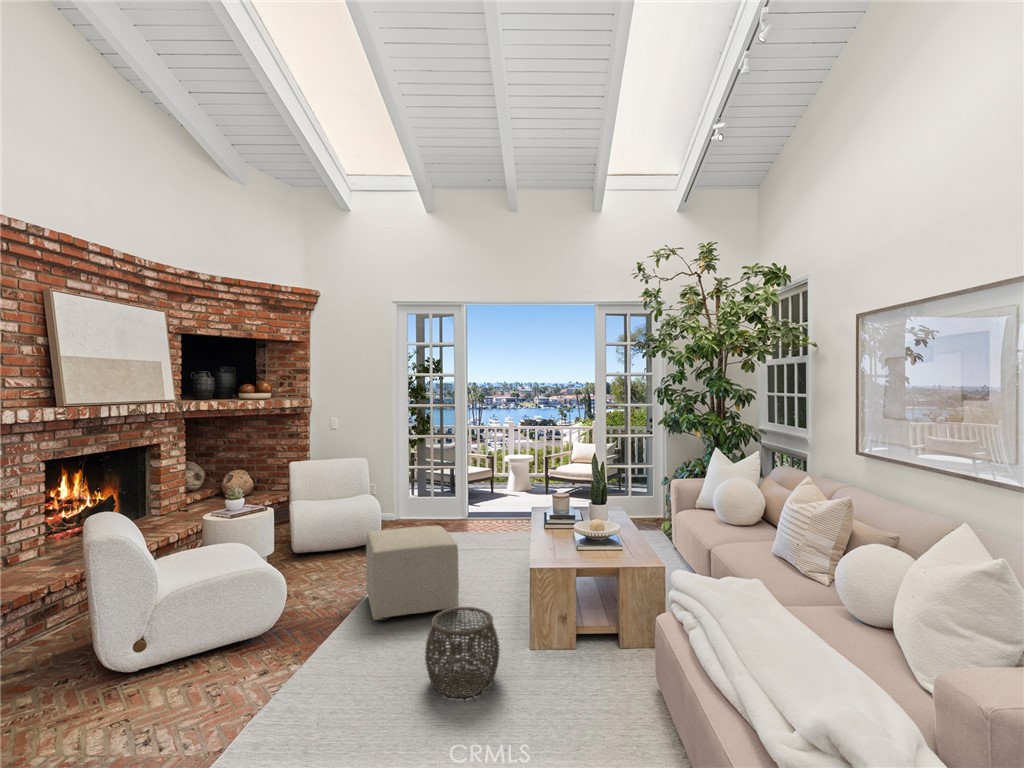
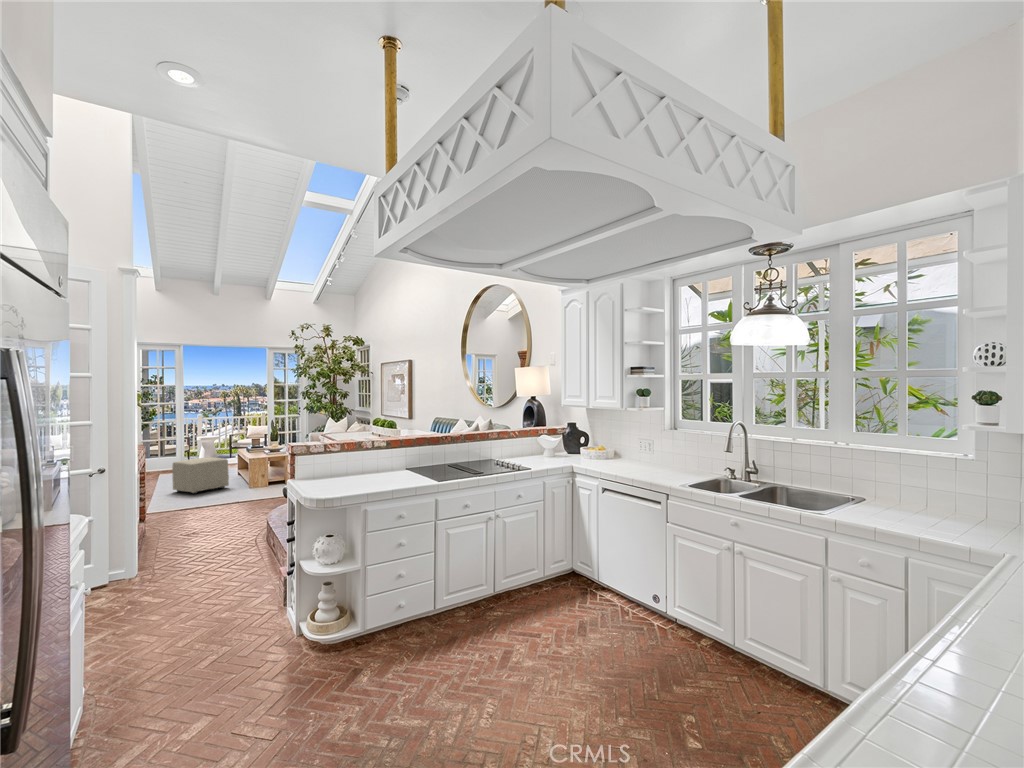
woven basket: present [425,607,500,698] -> none [236,471,265,497]

